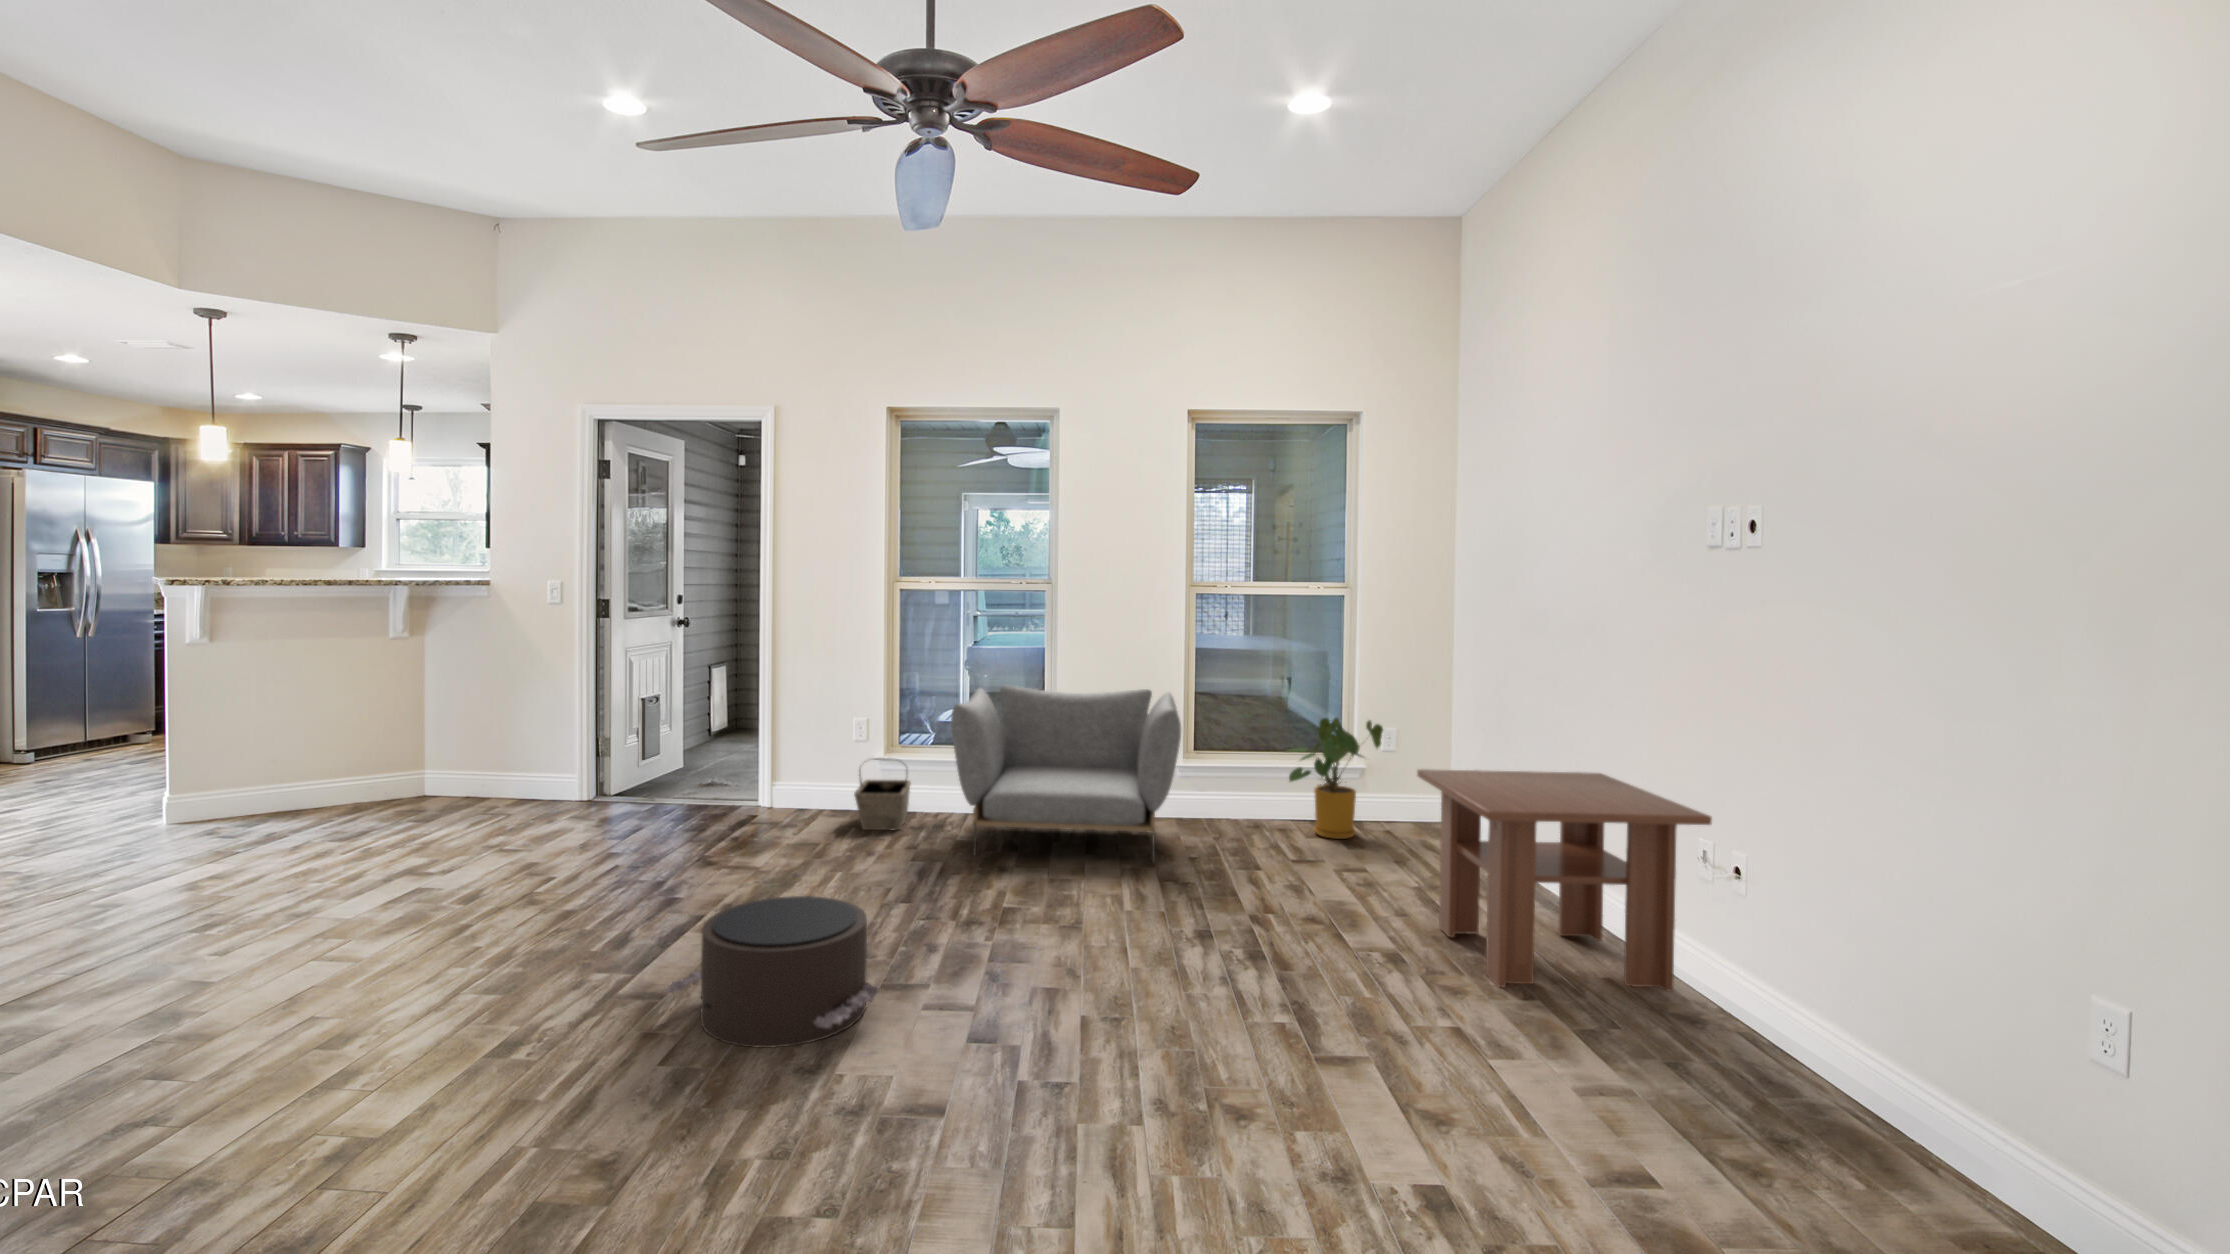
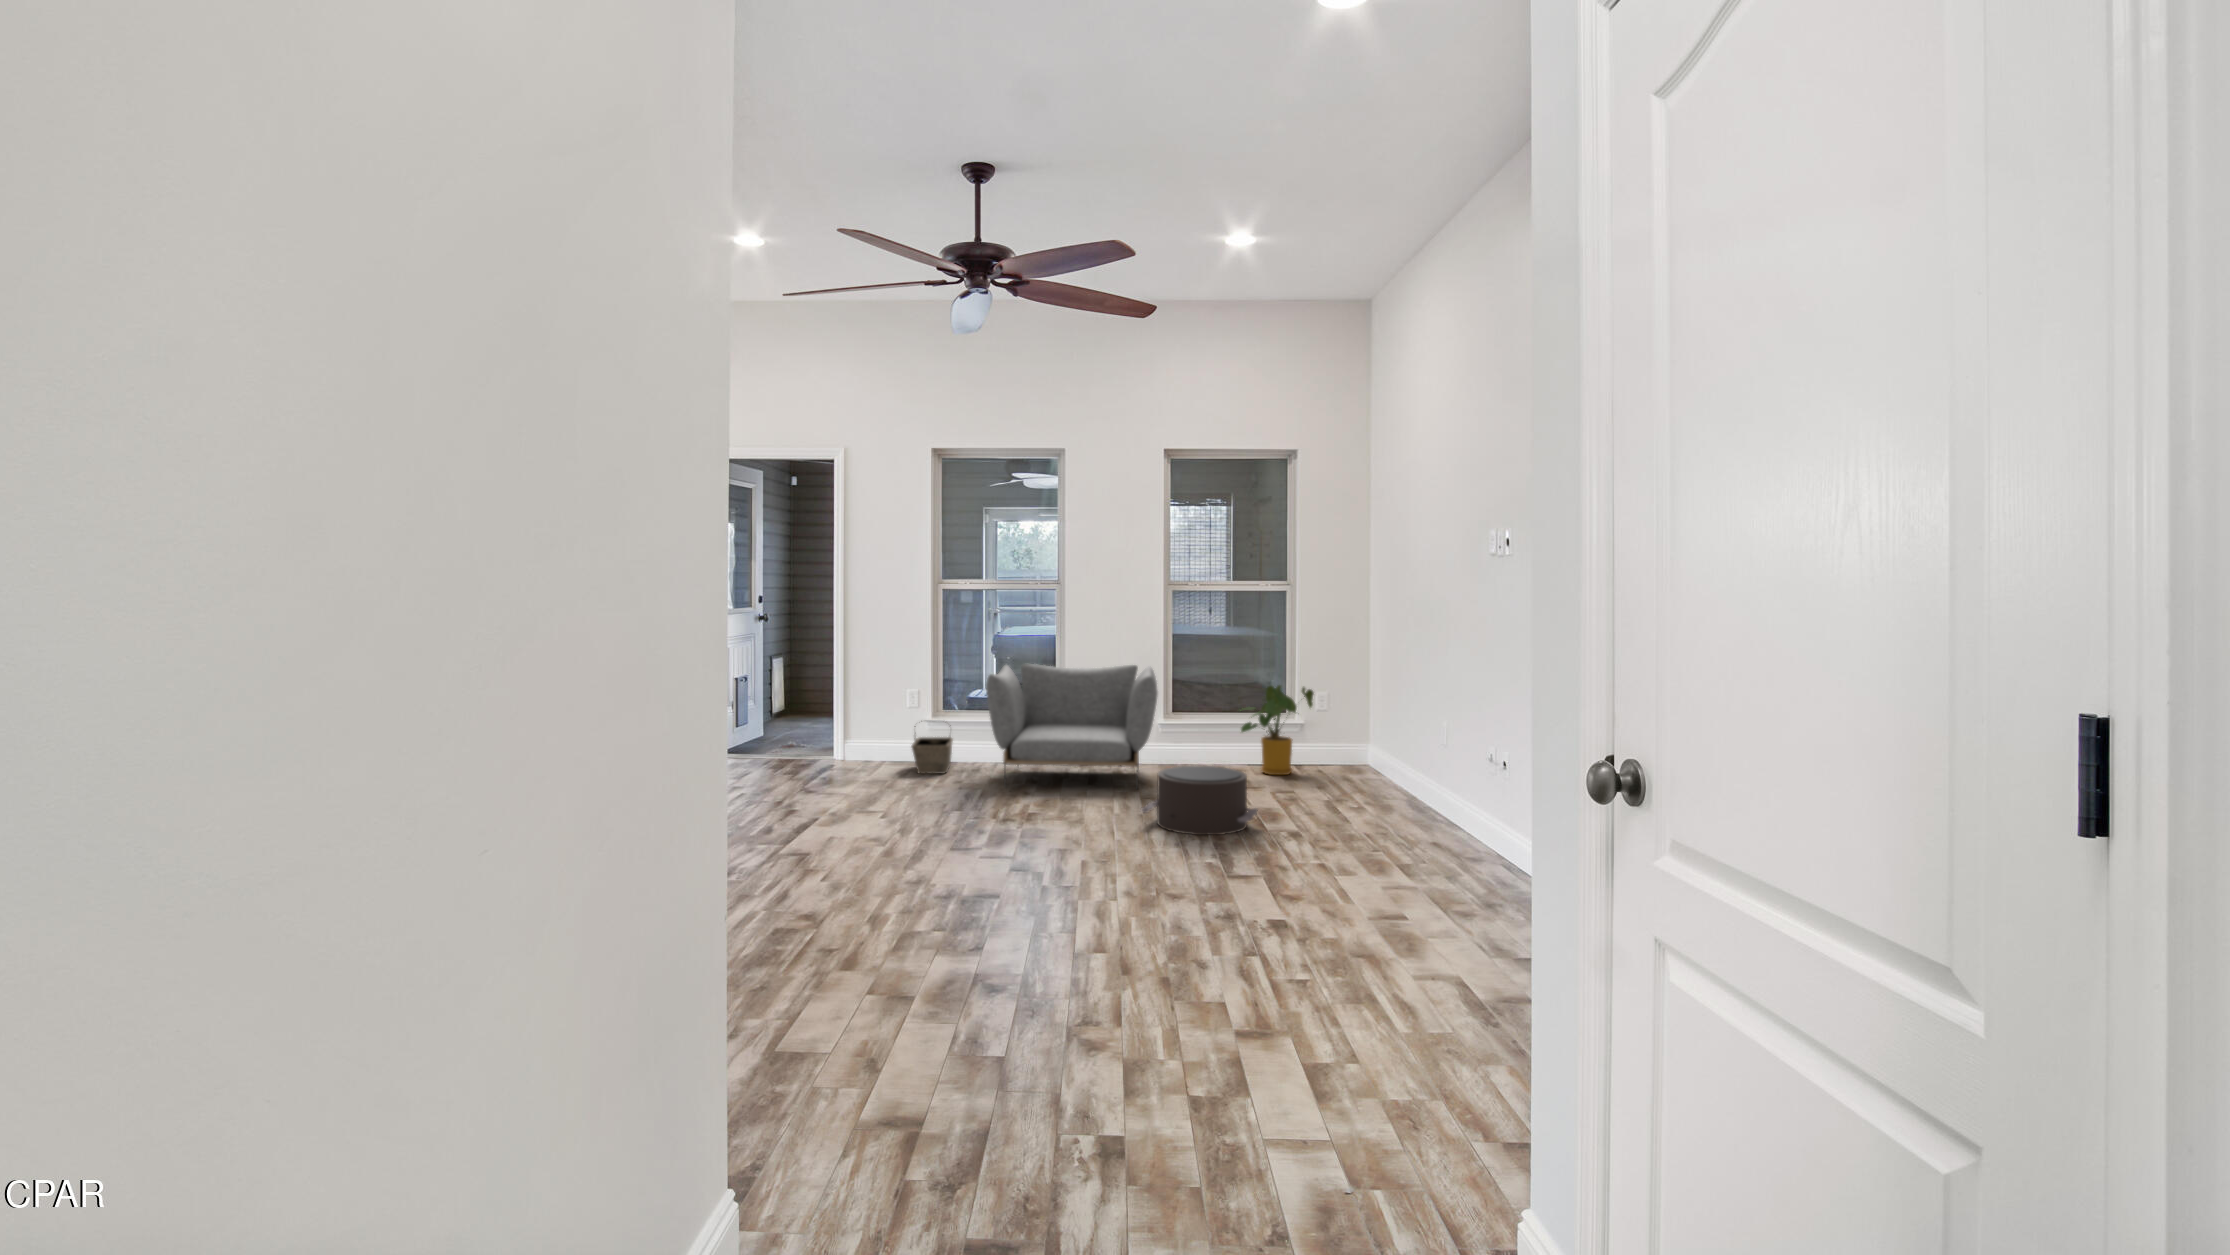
coffee table: present [1417,769,1712,992] -> none [1317,711,1493,848]
pouf: present [665,896,880,1048] -> present [1140,766,1258,835]

